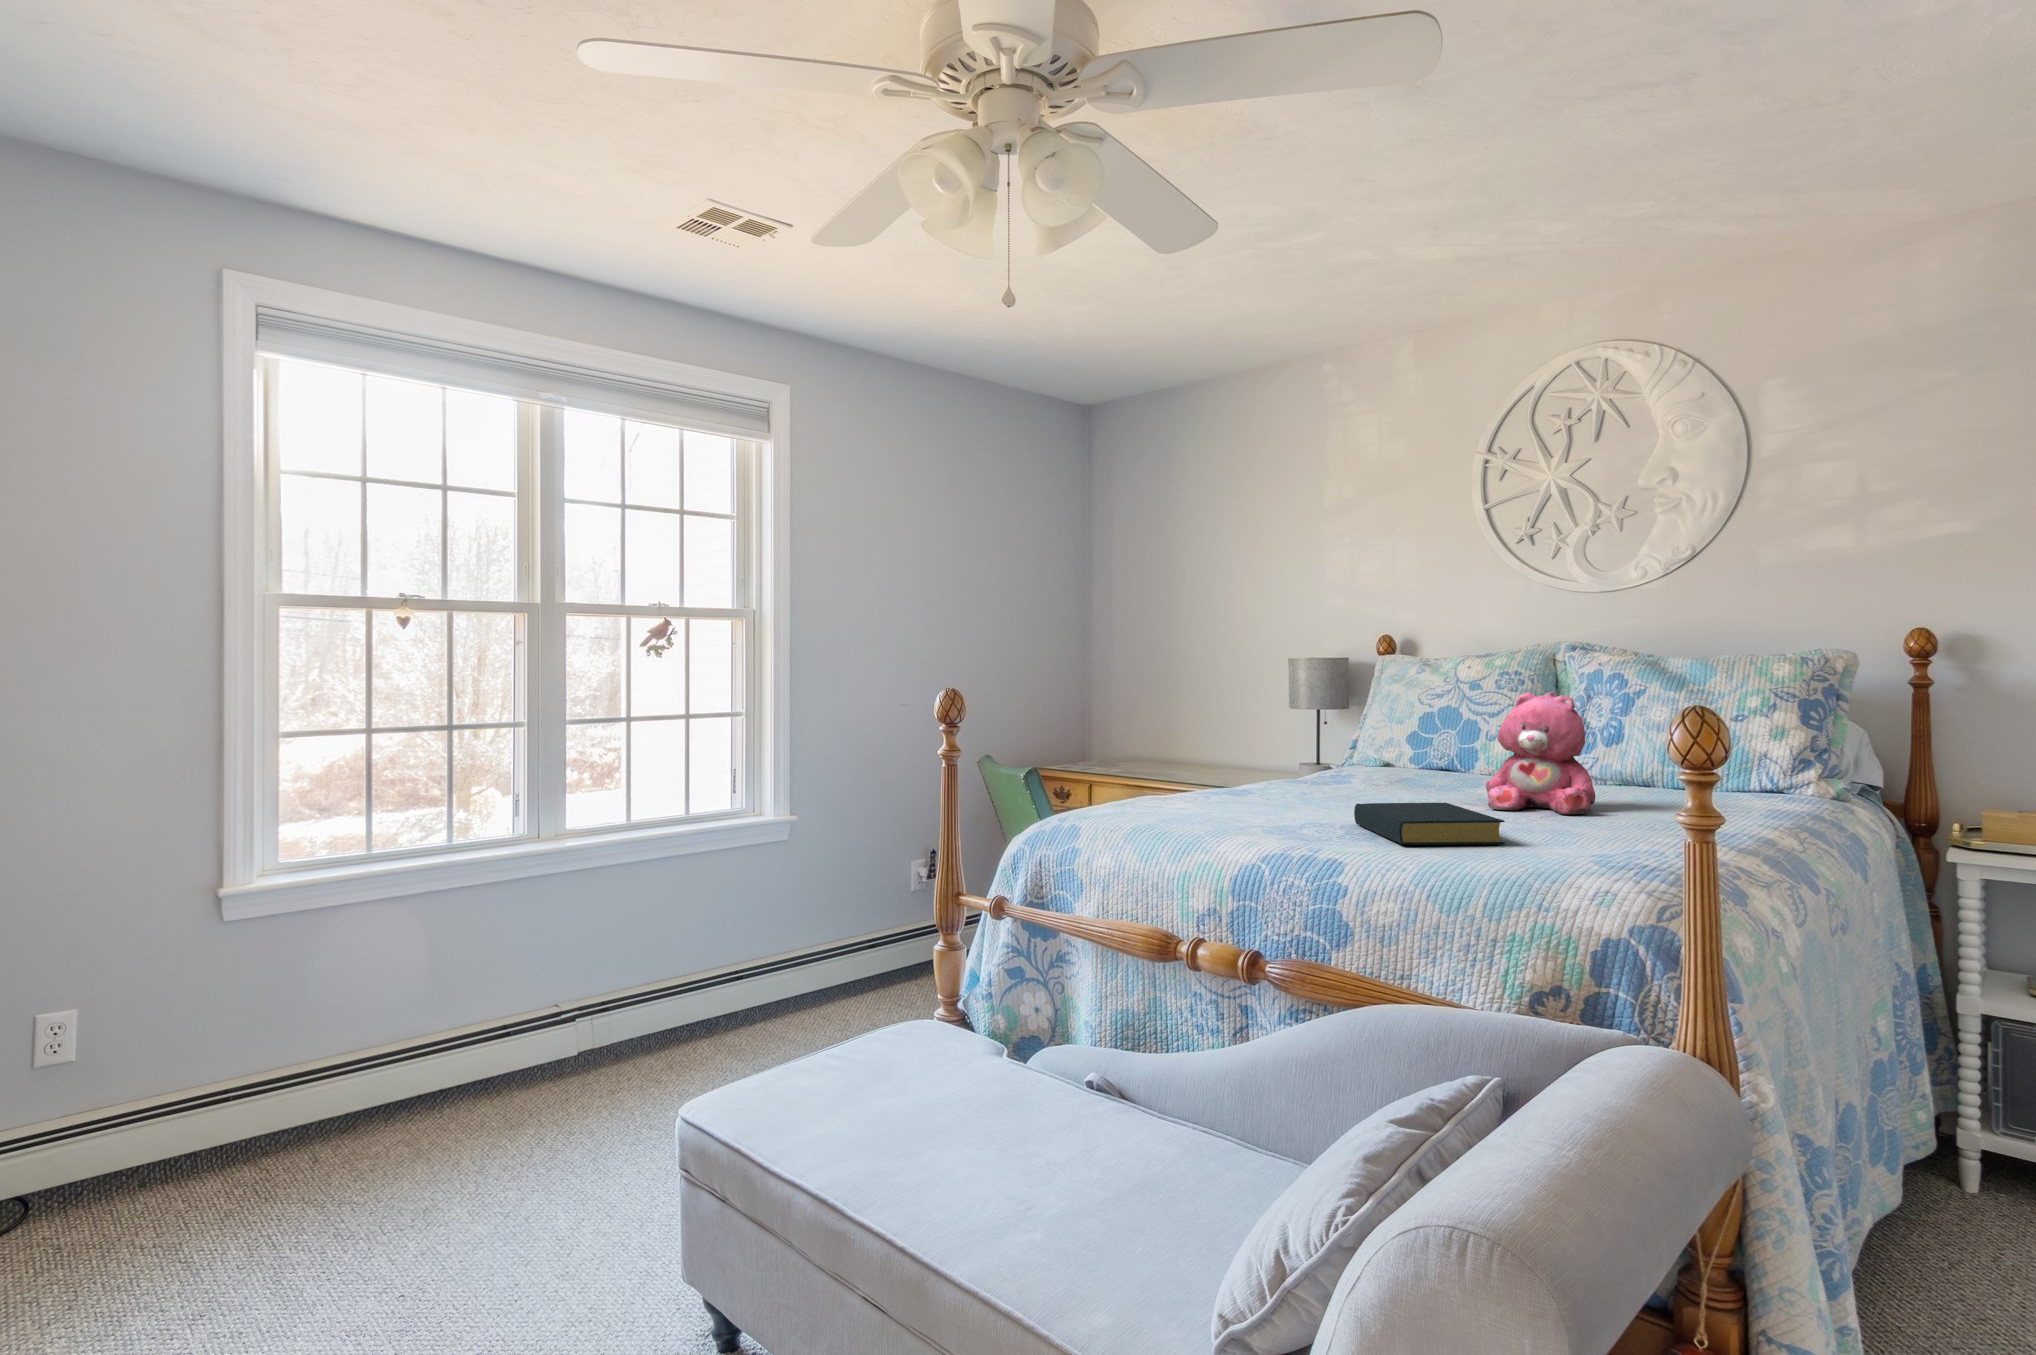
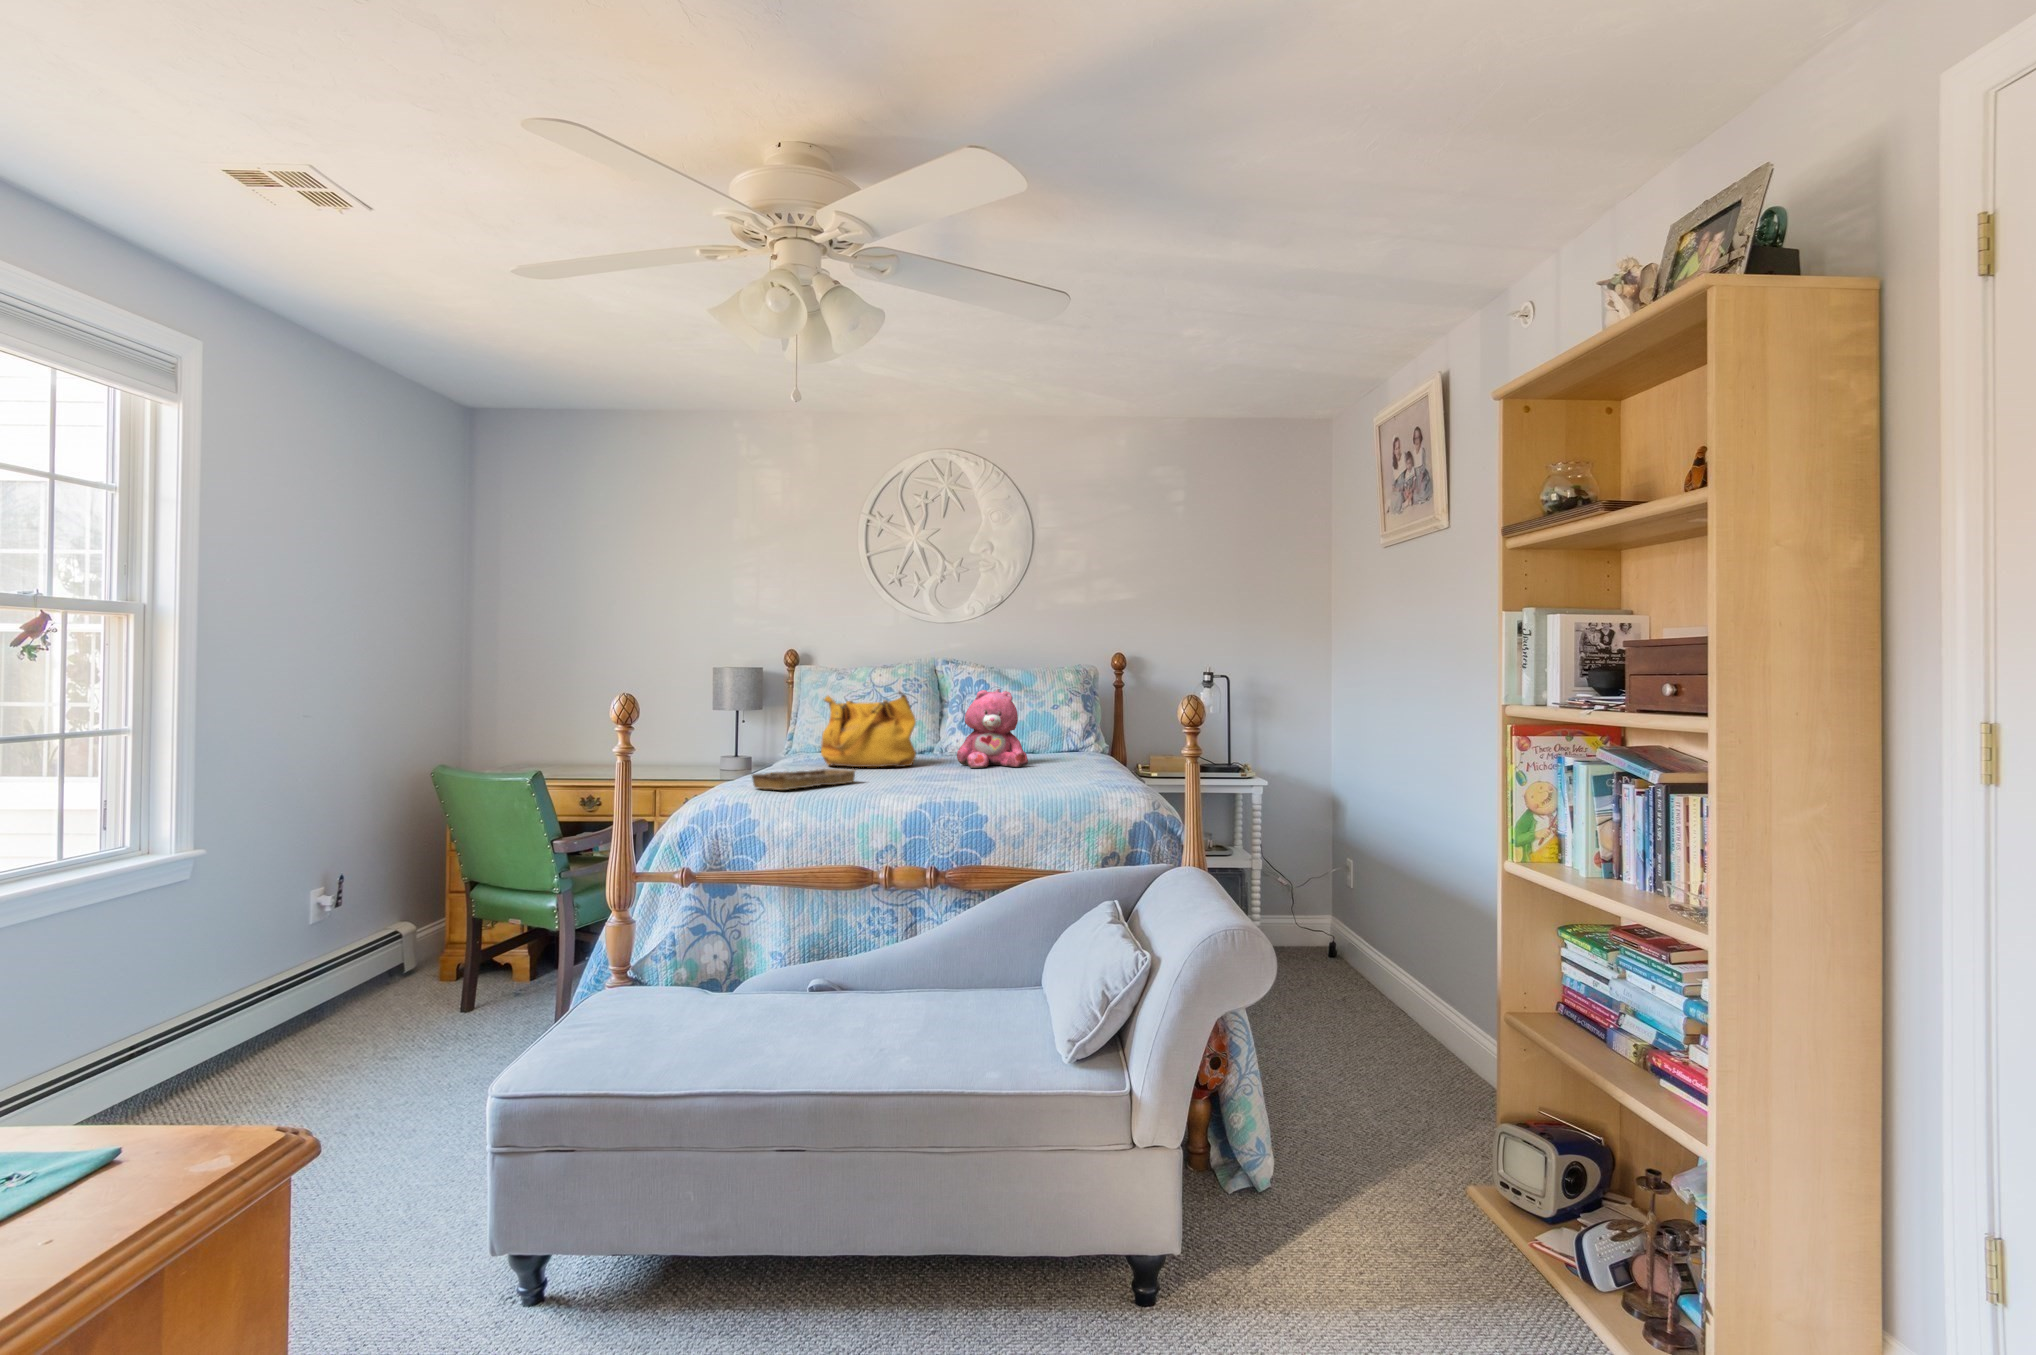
handbag: none [1308,691,1437,798] -> present [821,691,916,767]
tray: none [1124,792,1270,817] -> present [752,769,856,790]
hardback book: present [1354,803,1505,845] -> none [926,763,1037,787]

